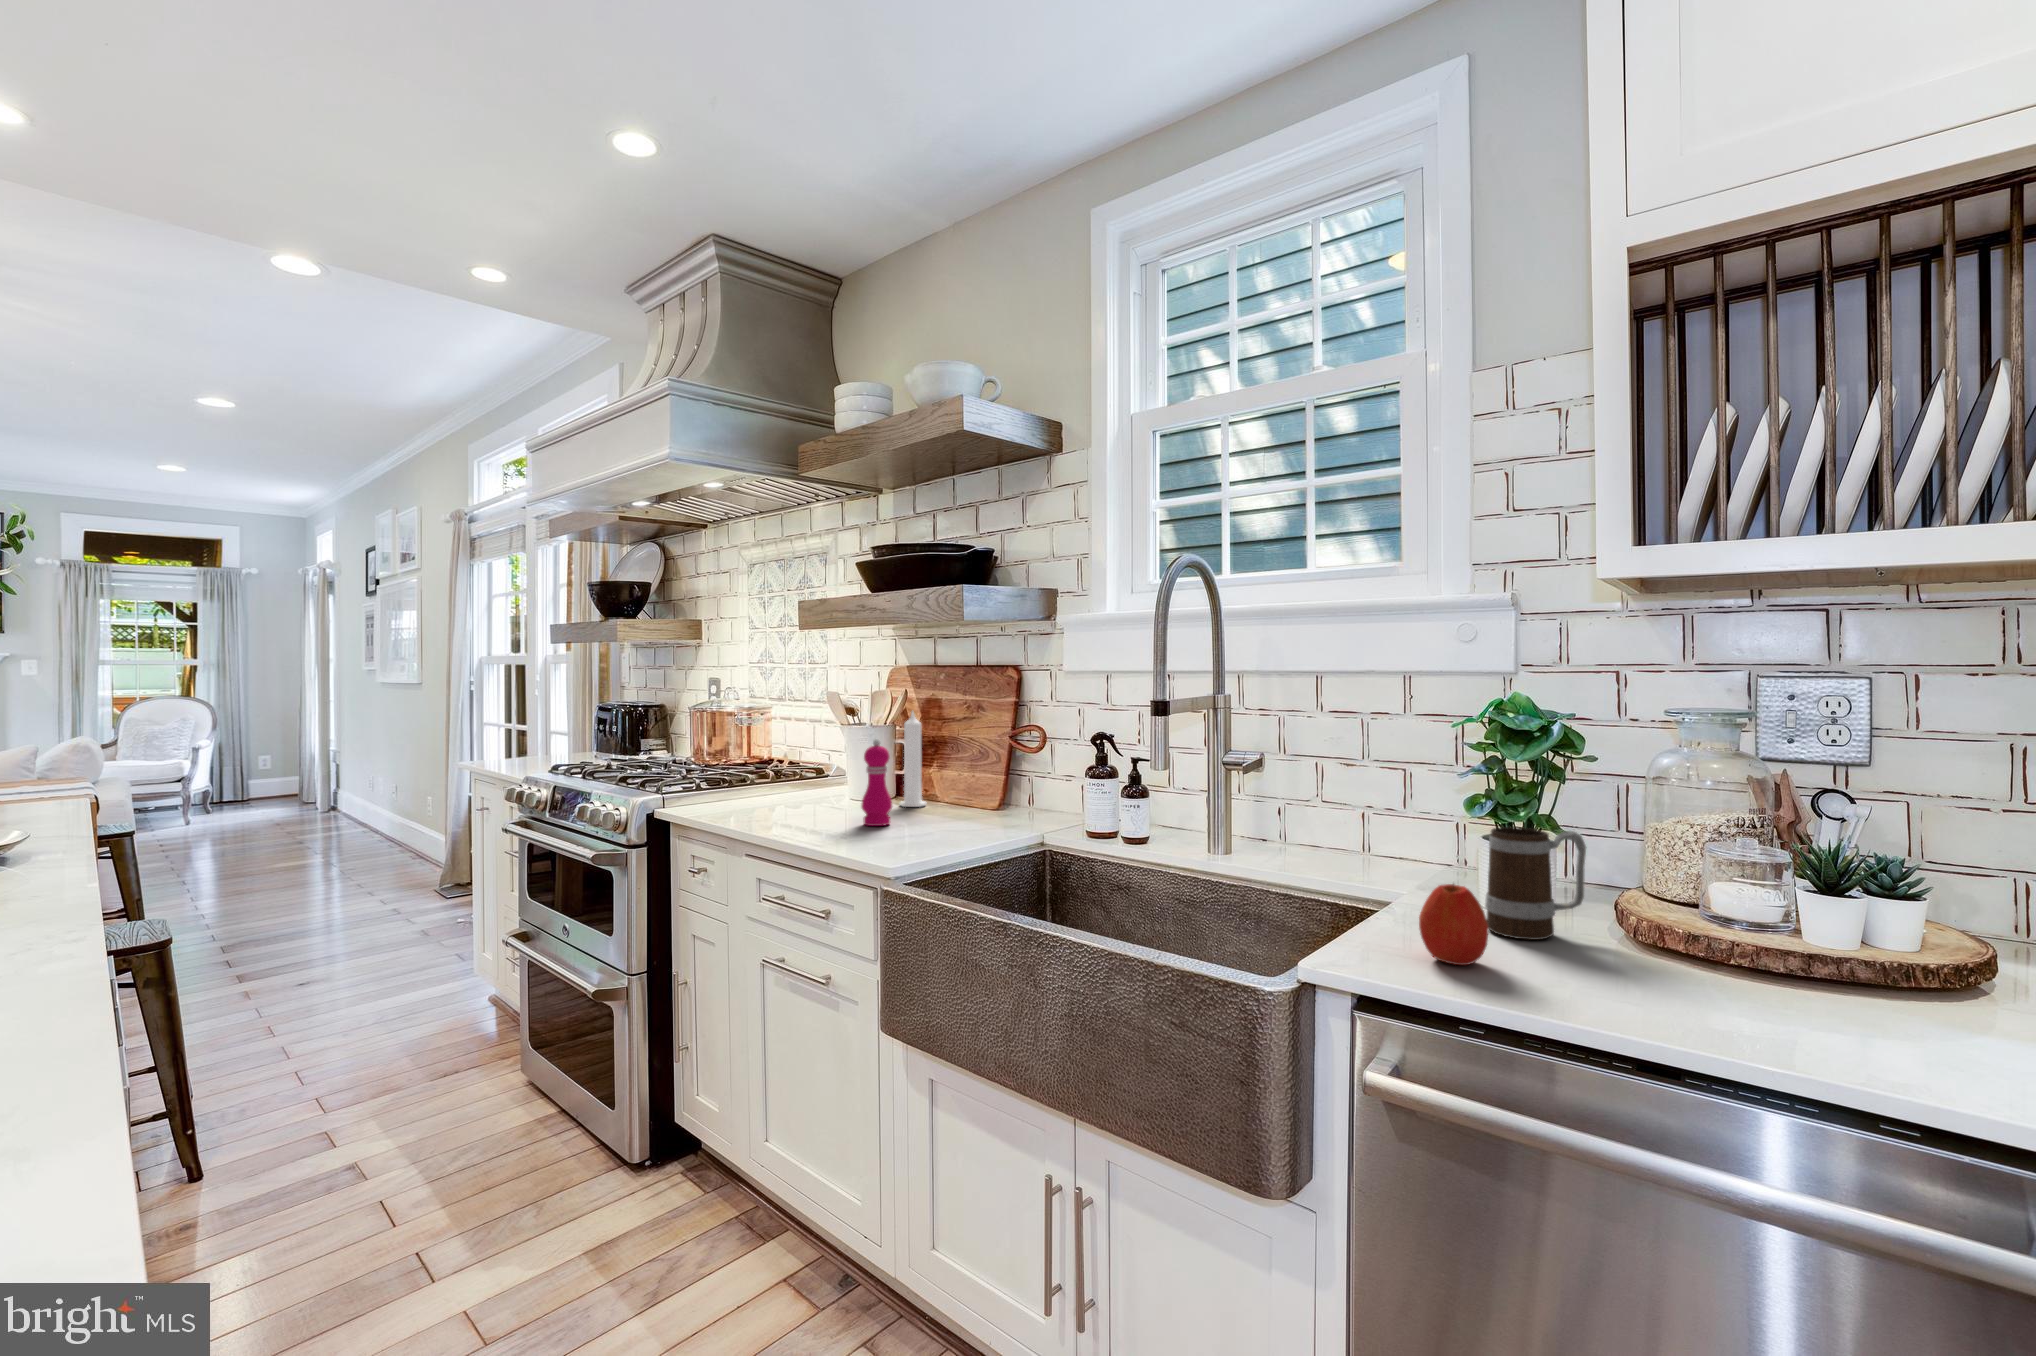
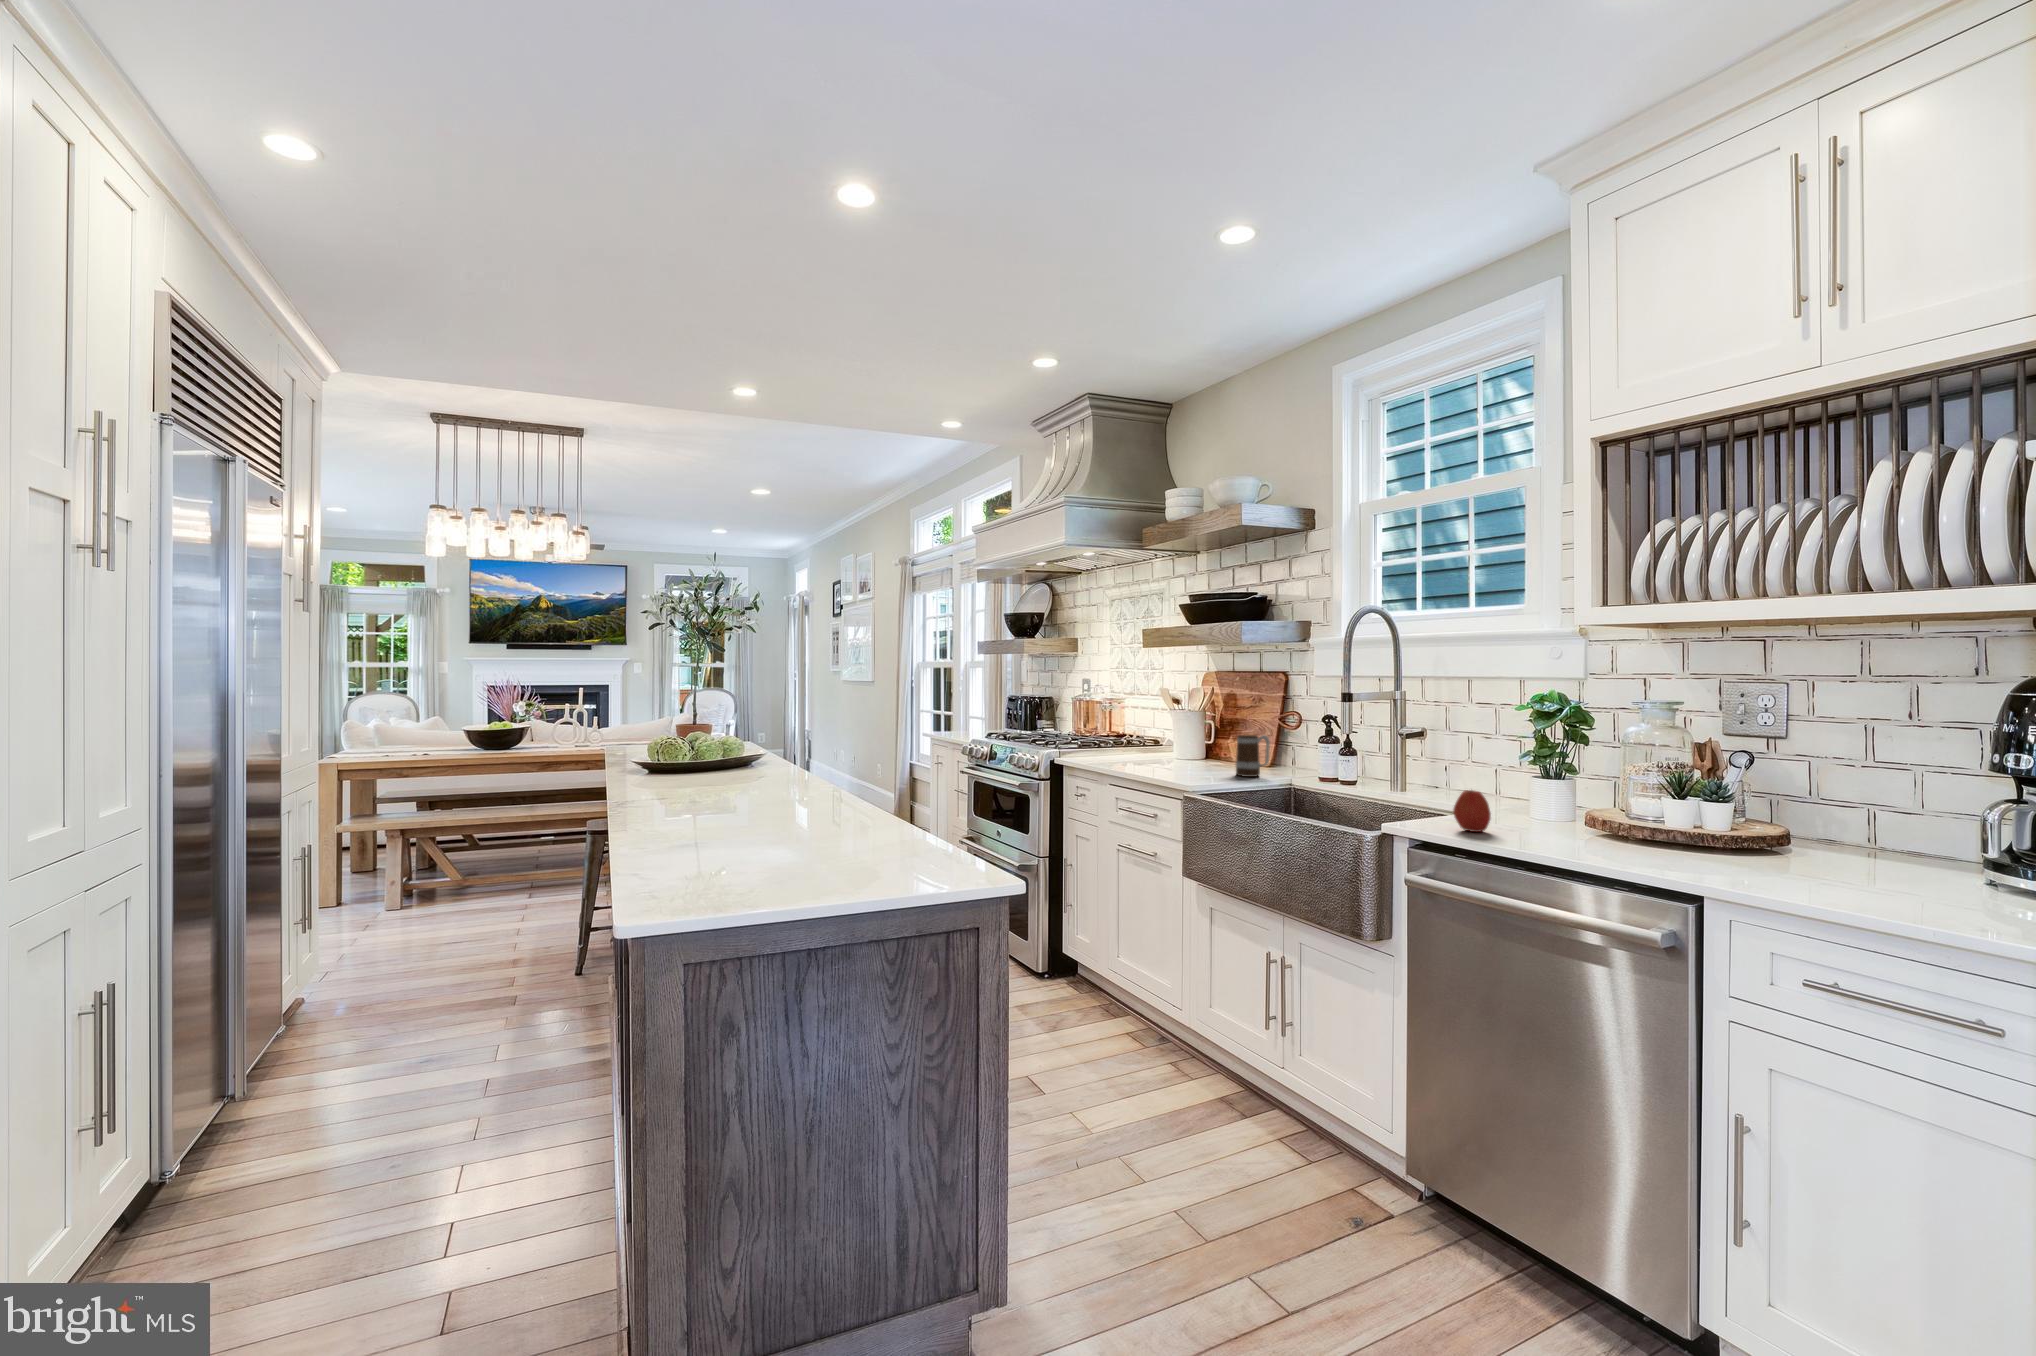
candle: present [900,712,926,807] -> none [1205,701,1223,765]
pepper mill: present [862,739,892,826] -> none [1177,717,1197,772]
mug: present [1485,827,1586,940] -> present [1236,735,1270,777]

